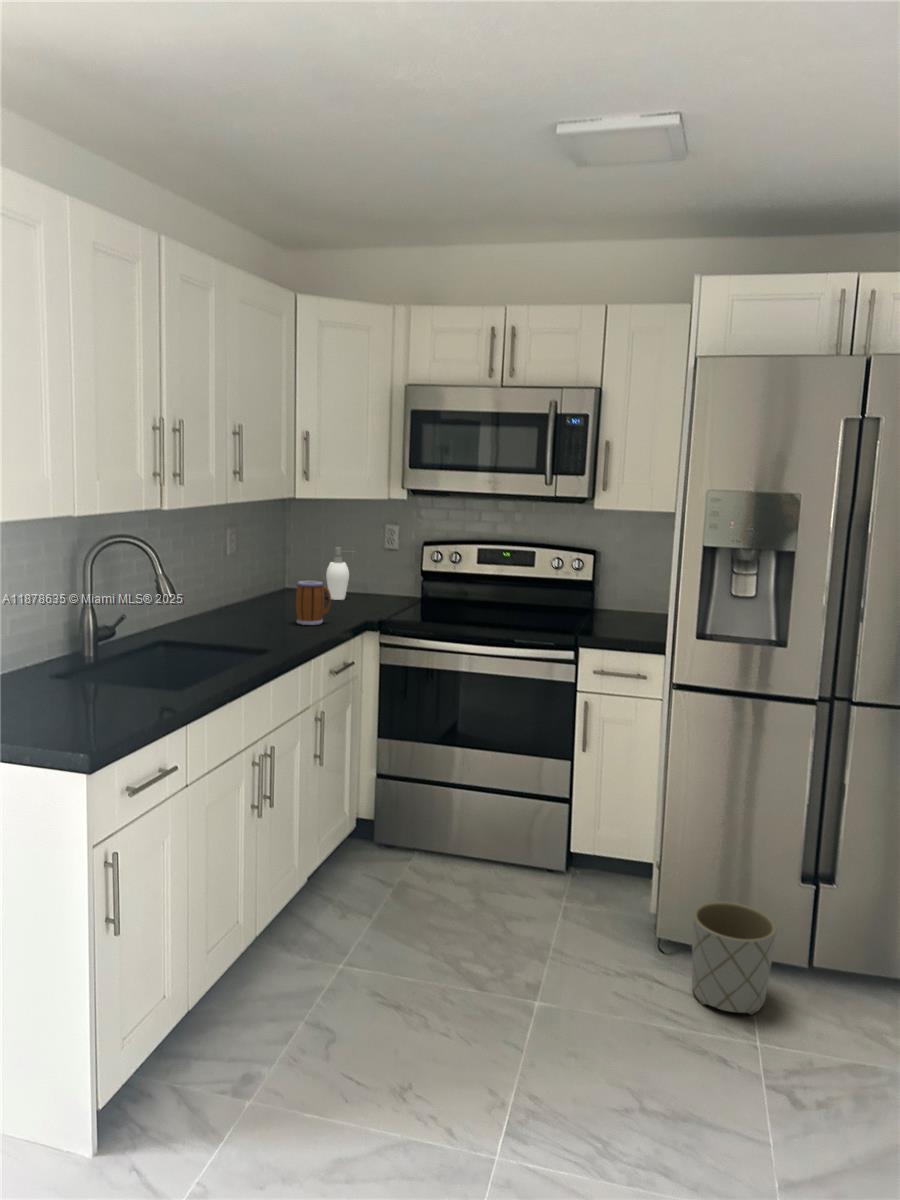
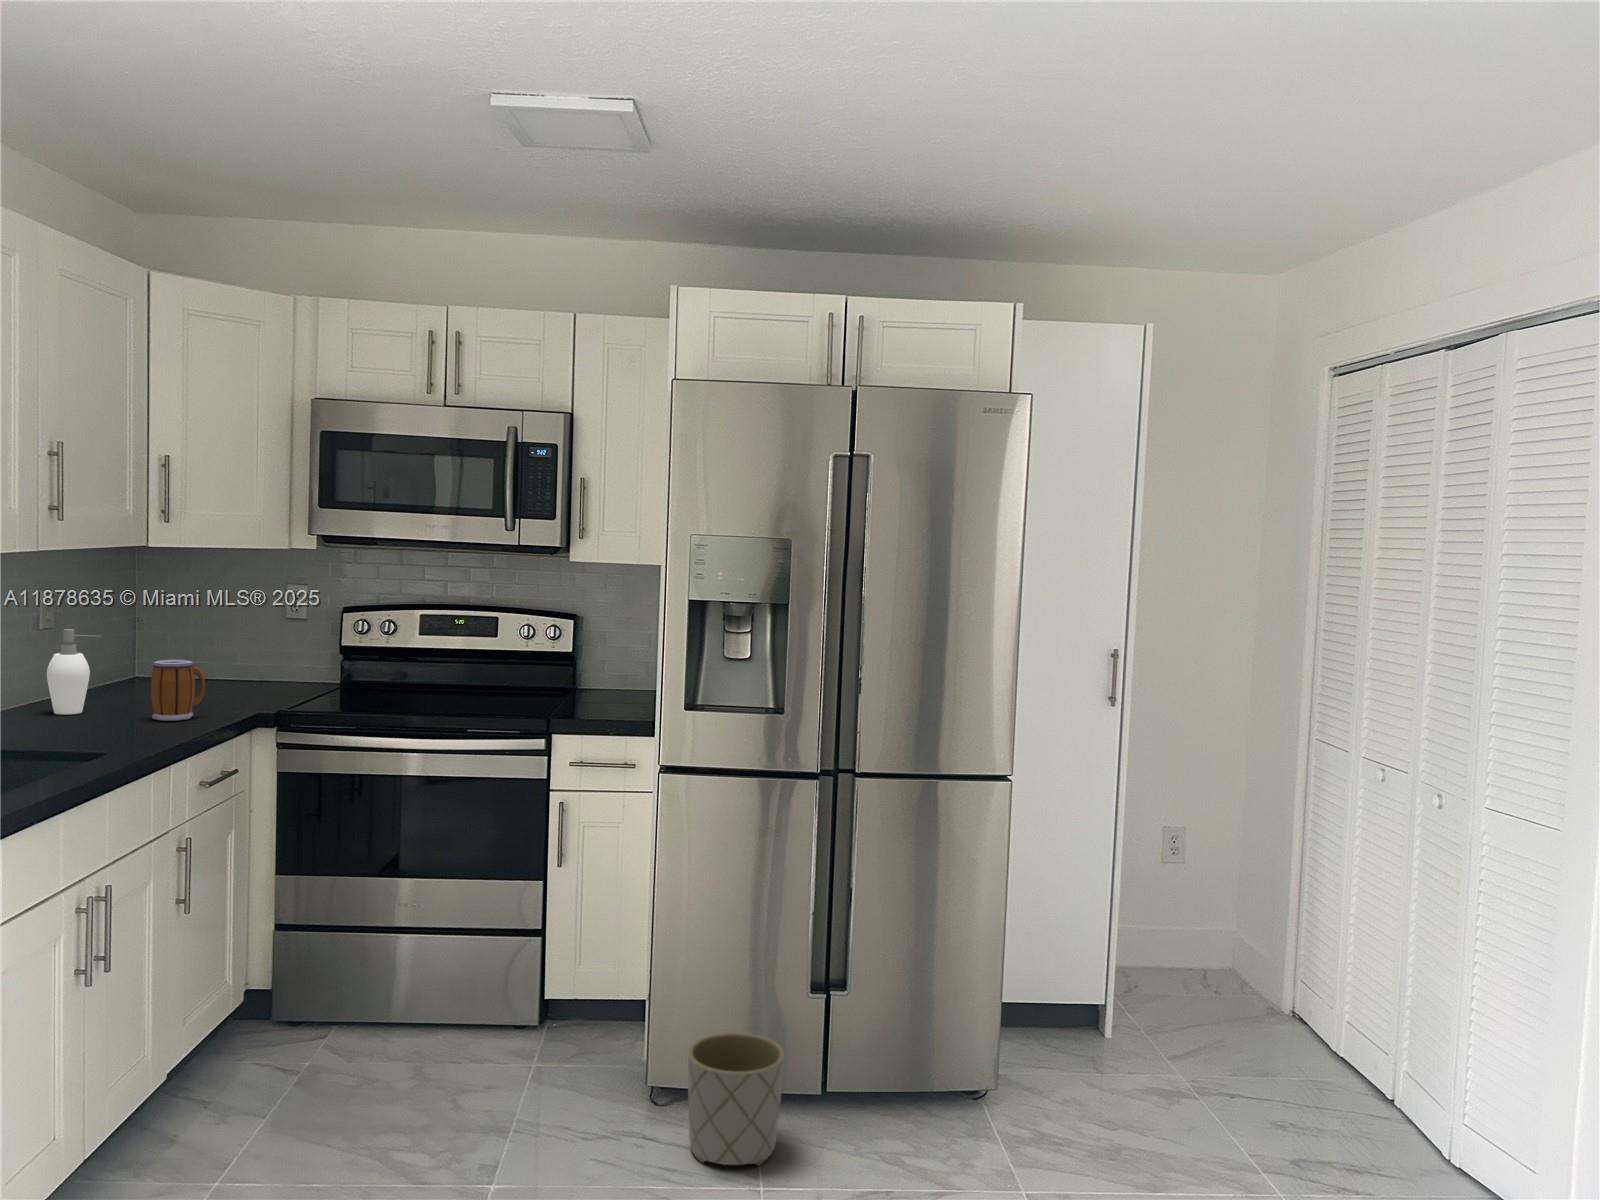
soap dispenser: present [326,547,349,600] -> present [47,629,101,714]

